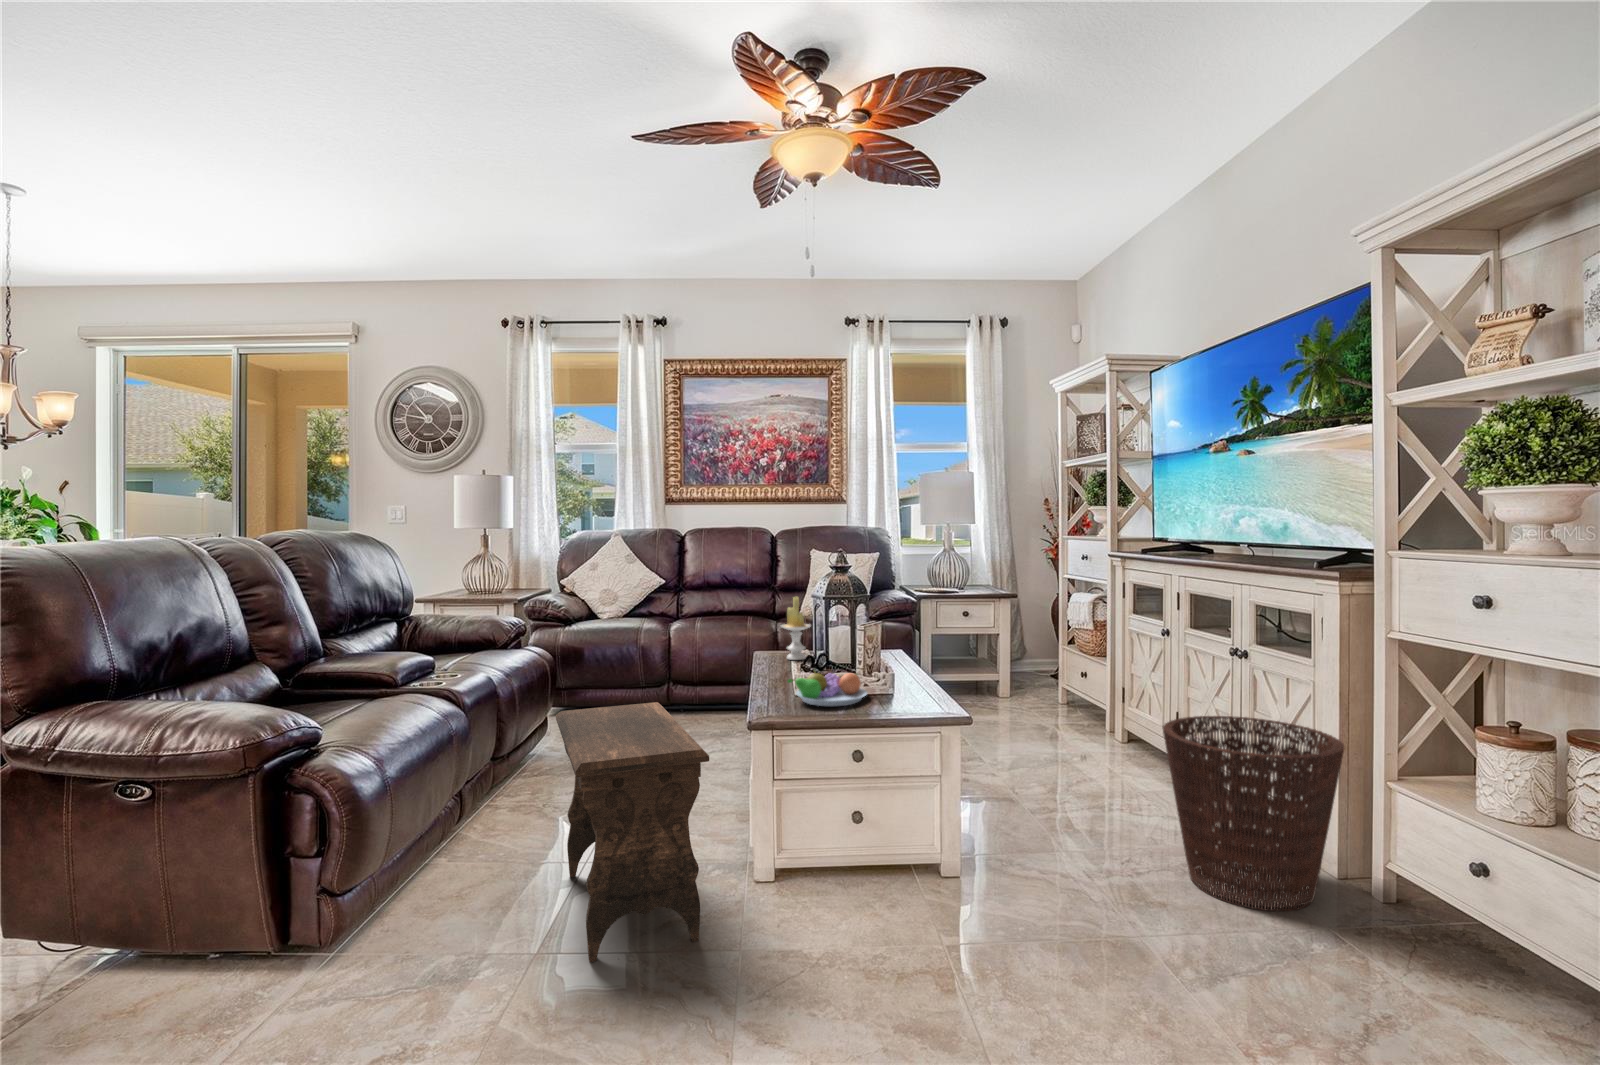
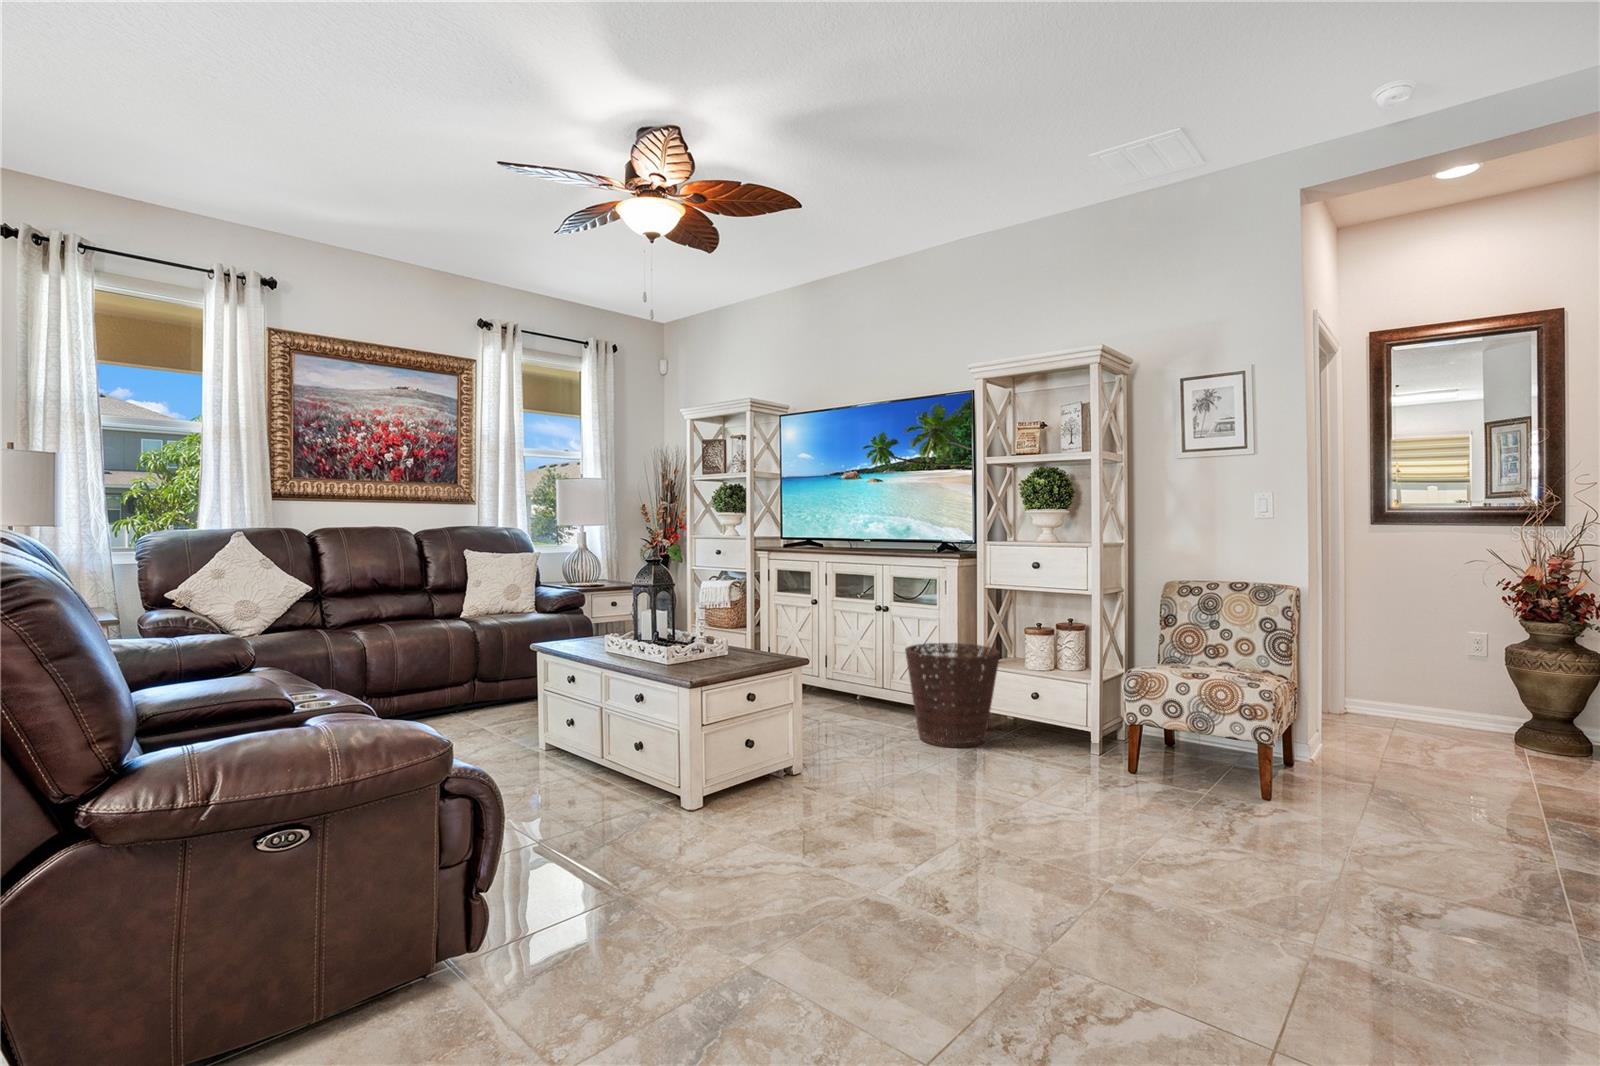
candle: present [781,597,811,660] -> none [589,588,618,645]
fruit bowl: present [788,670,867,706] -> none [696,640,754,667]
footstool: present [556,702,709,962] -> none [546,681,763,884]

